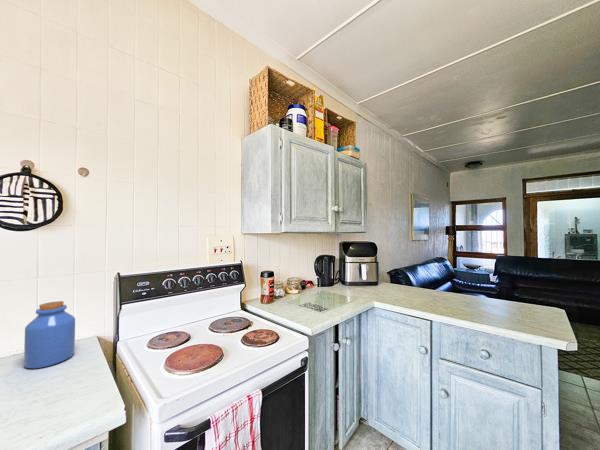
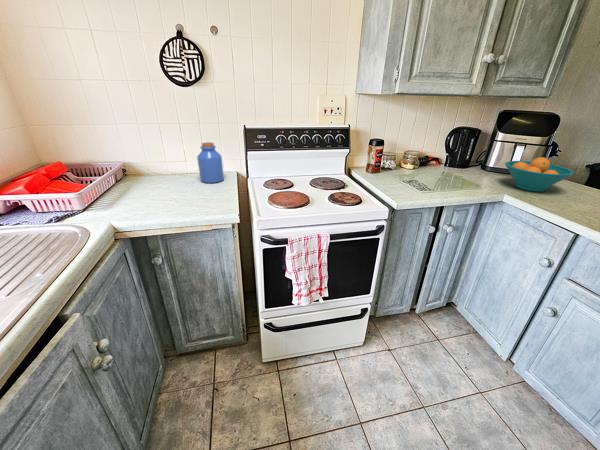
fruit bowl: none [362,271,403,296] -> present [505,157,574,192]

